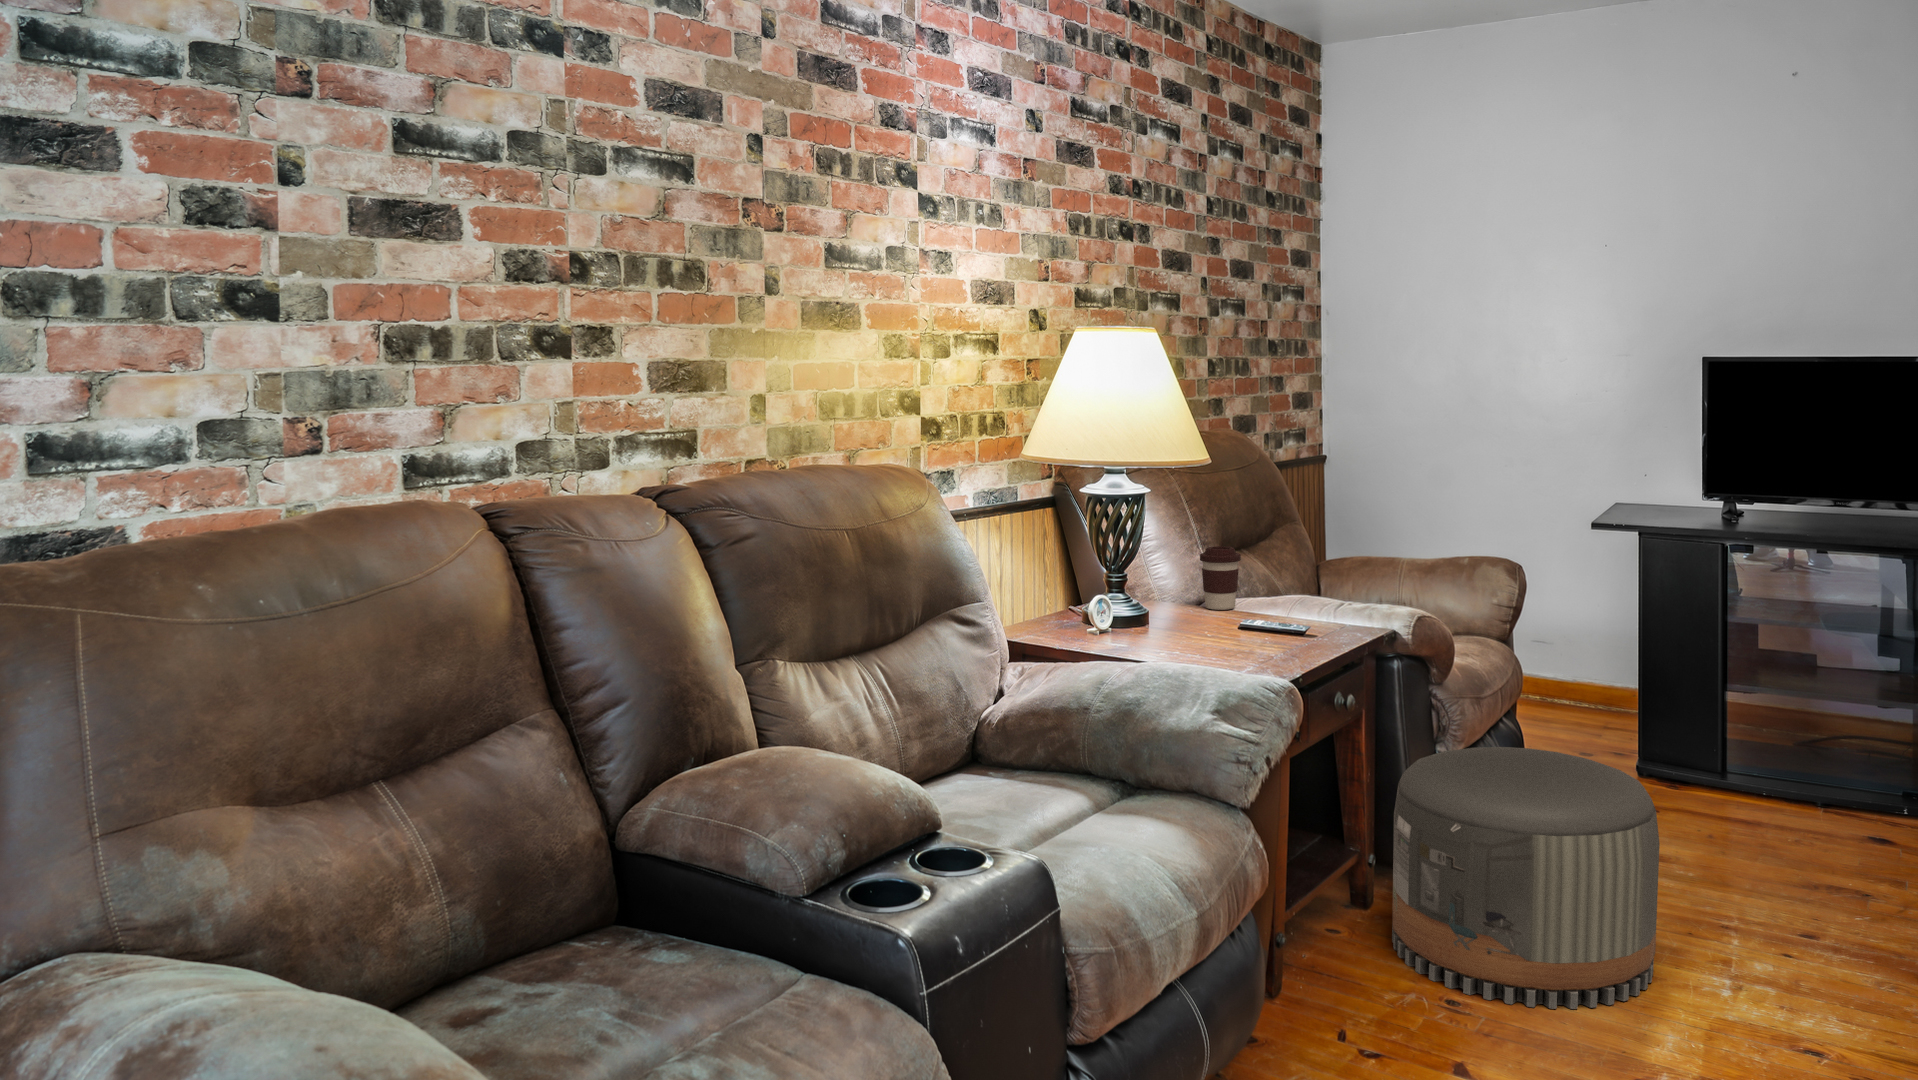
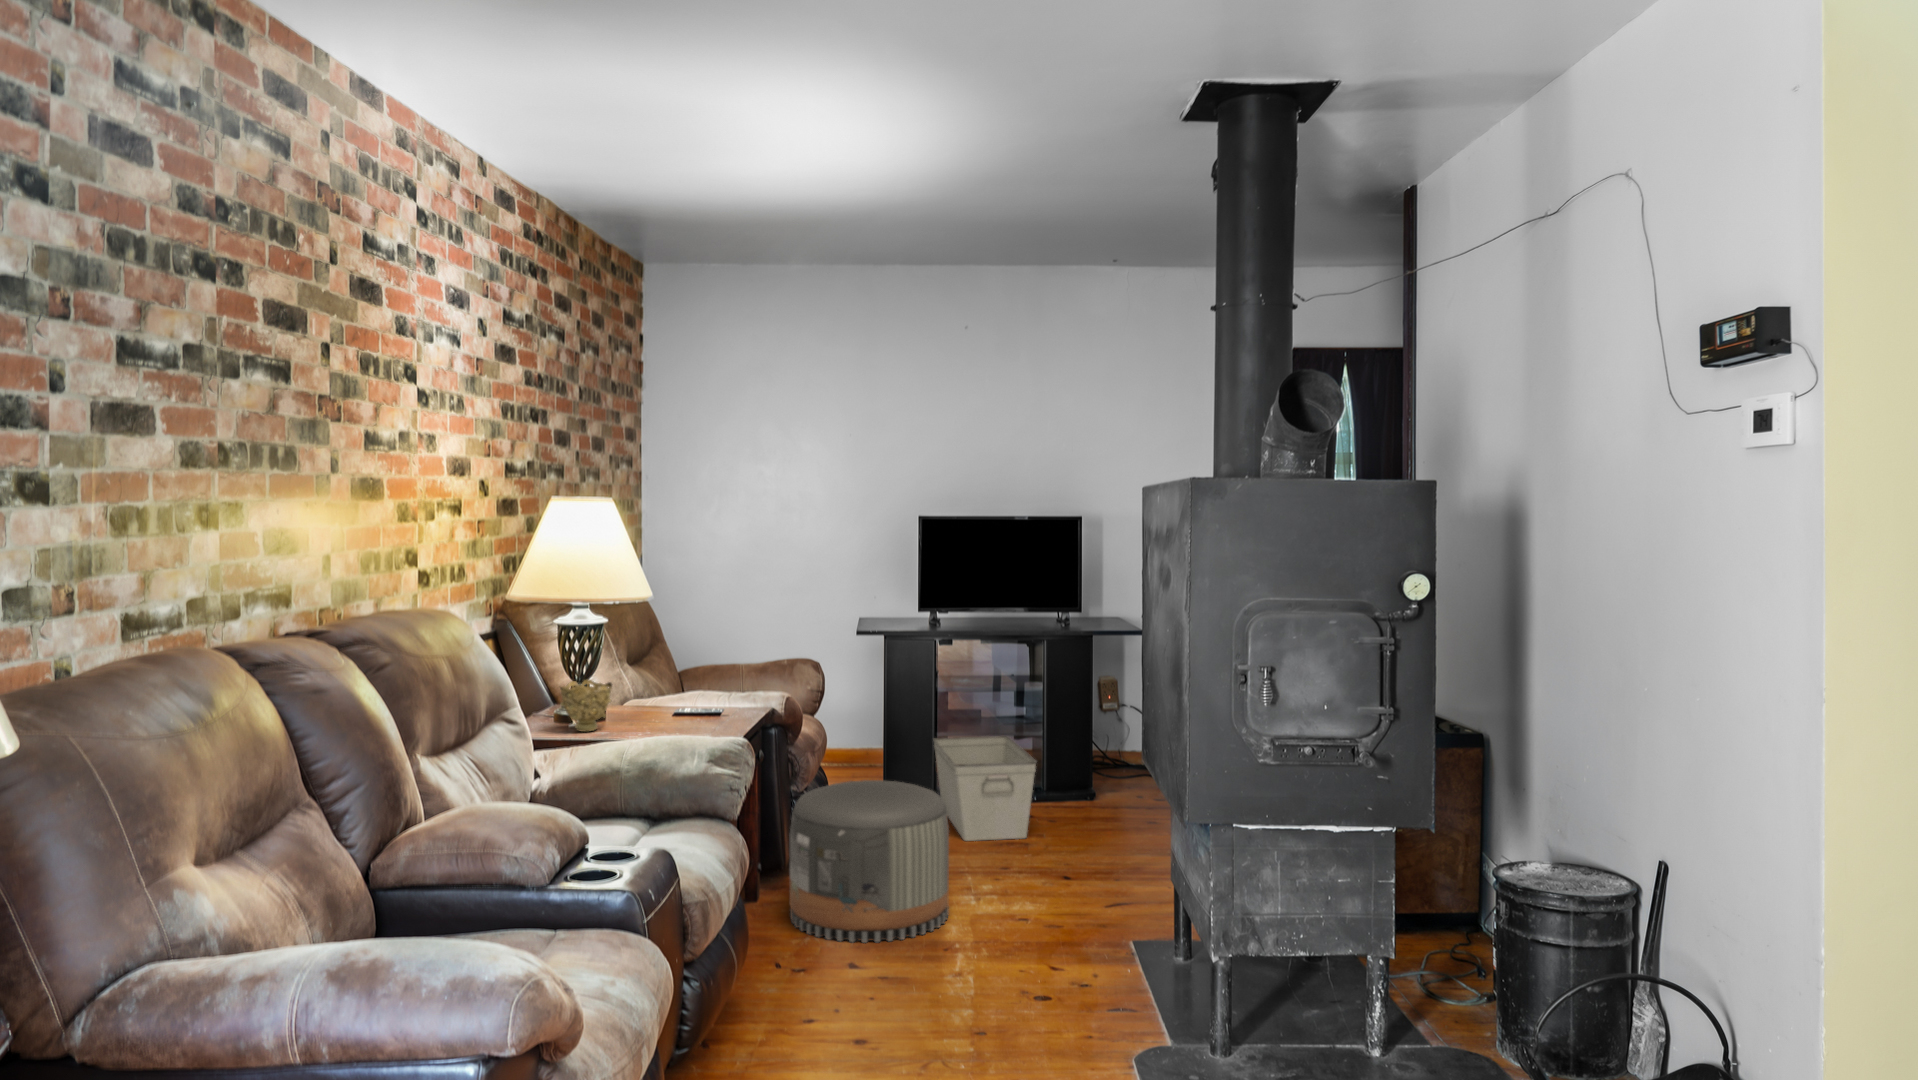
coffee cup: present [1200,546,1241,610] -> none [628,658,659,706]
decorative bowl: none [1071,570,1139,639] -> present [560,680,612,732]
storage bin: none [1706,690,1880,869] -> present [933,736,1036,841]

